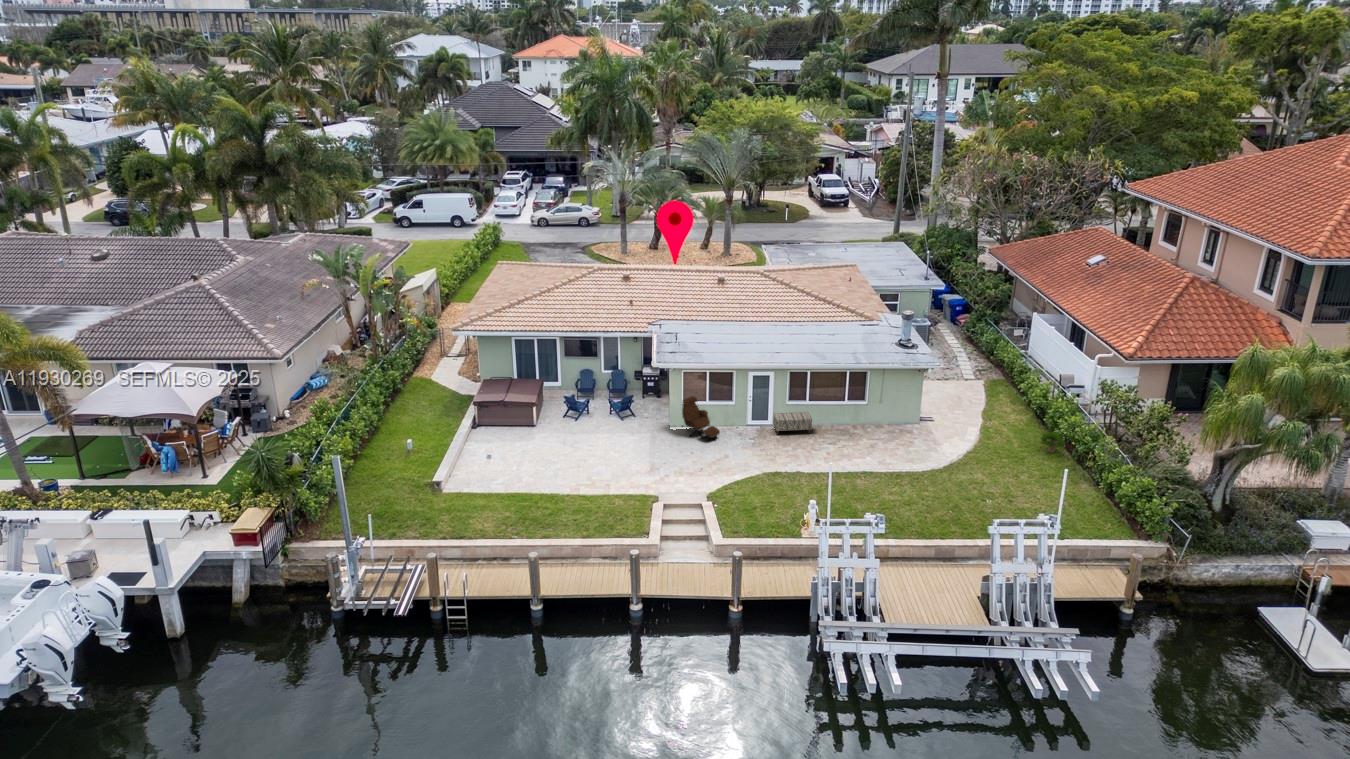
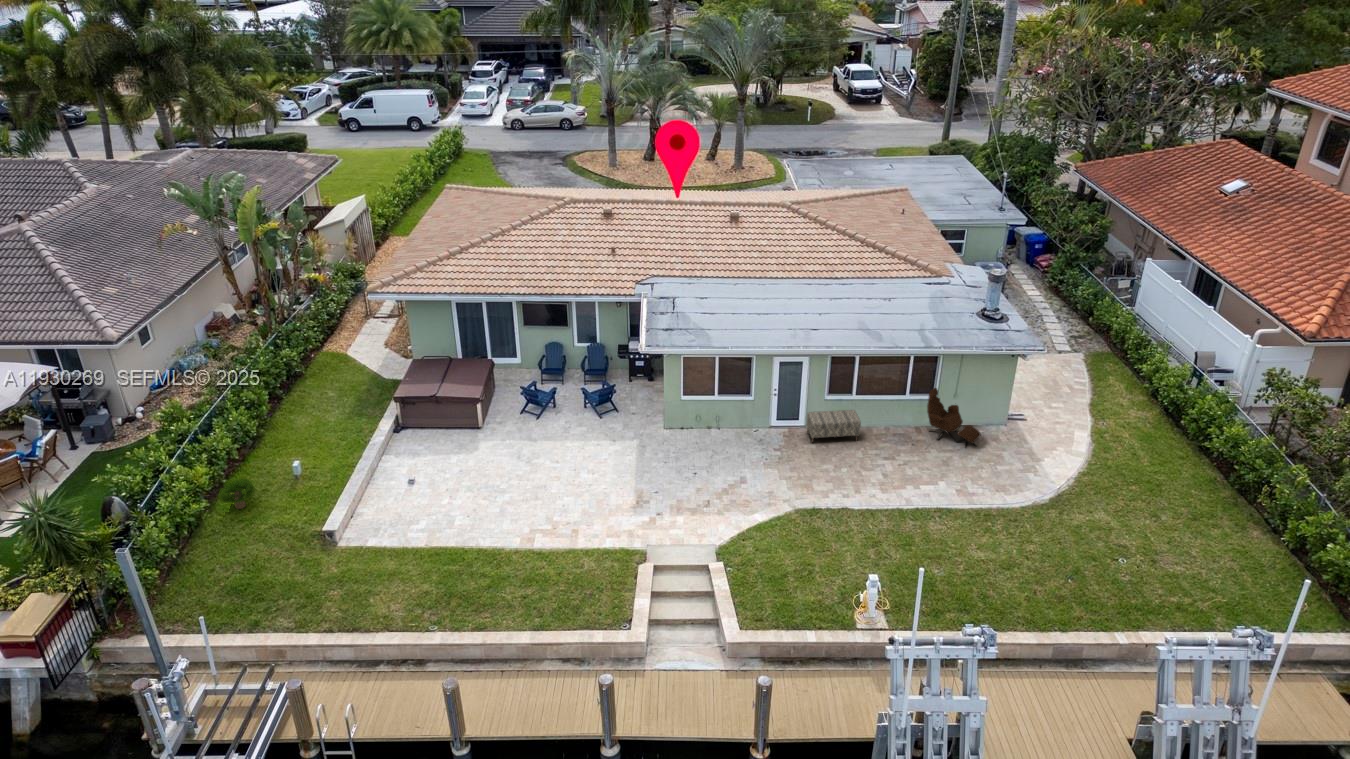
lounge chair: present [682,396,720,438] -> present [927,388,980,447]
potted plant: present [1041,432,1065,452] -> present [219,477,255,509]

